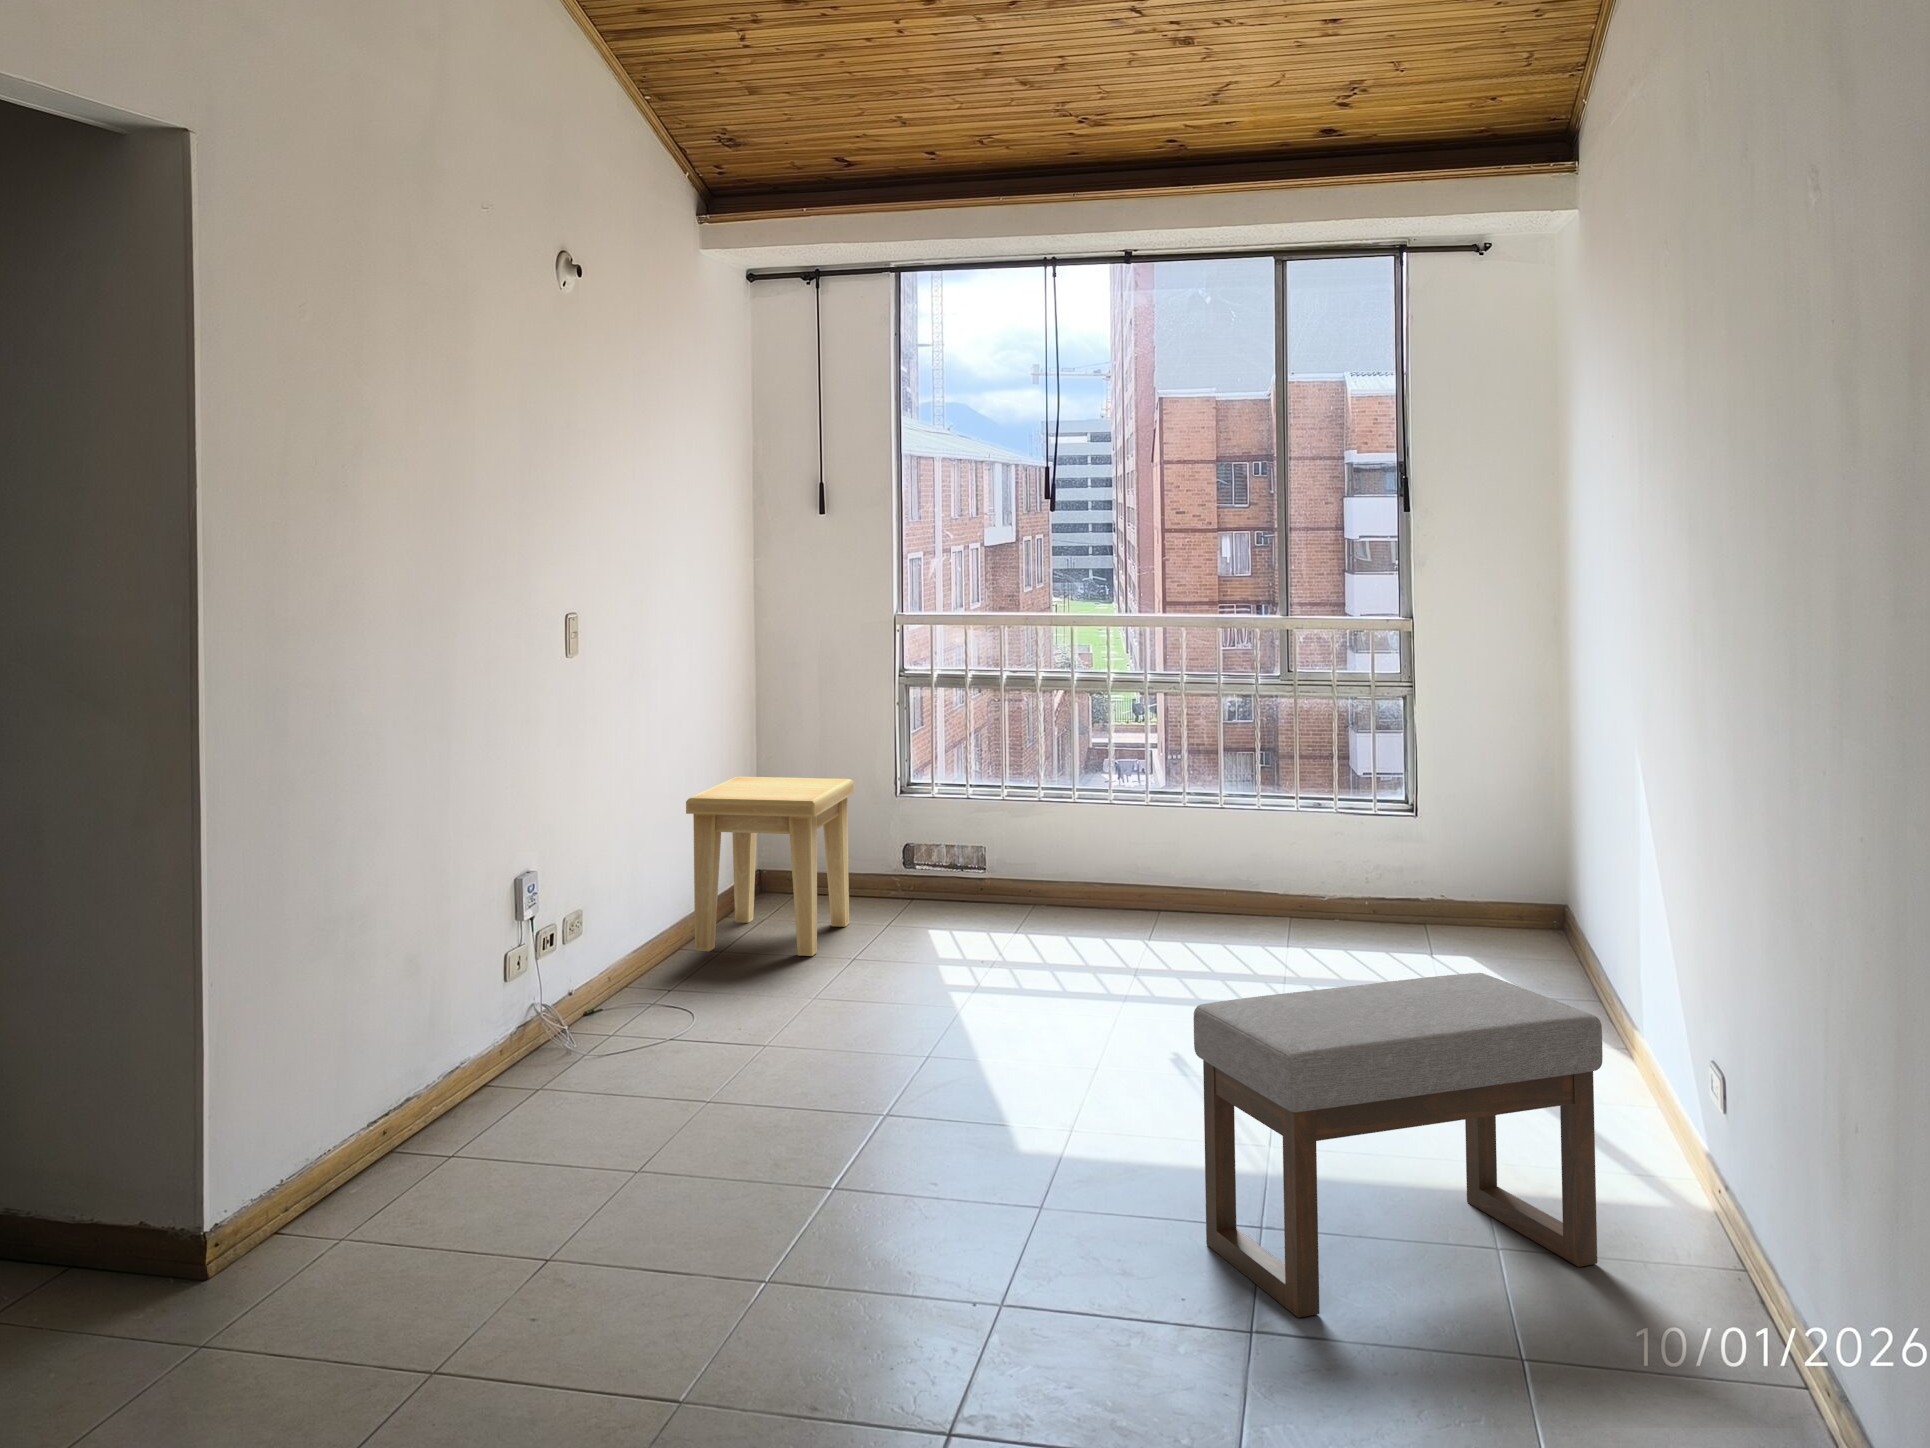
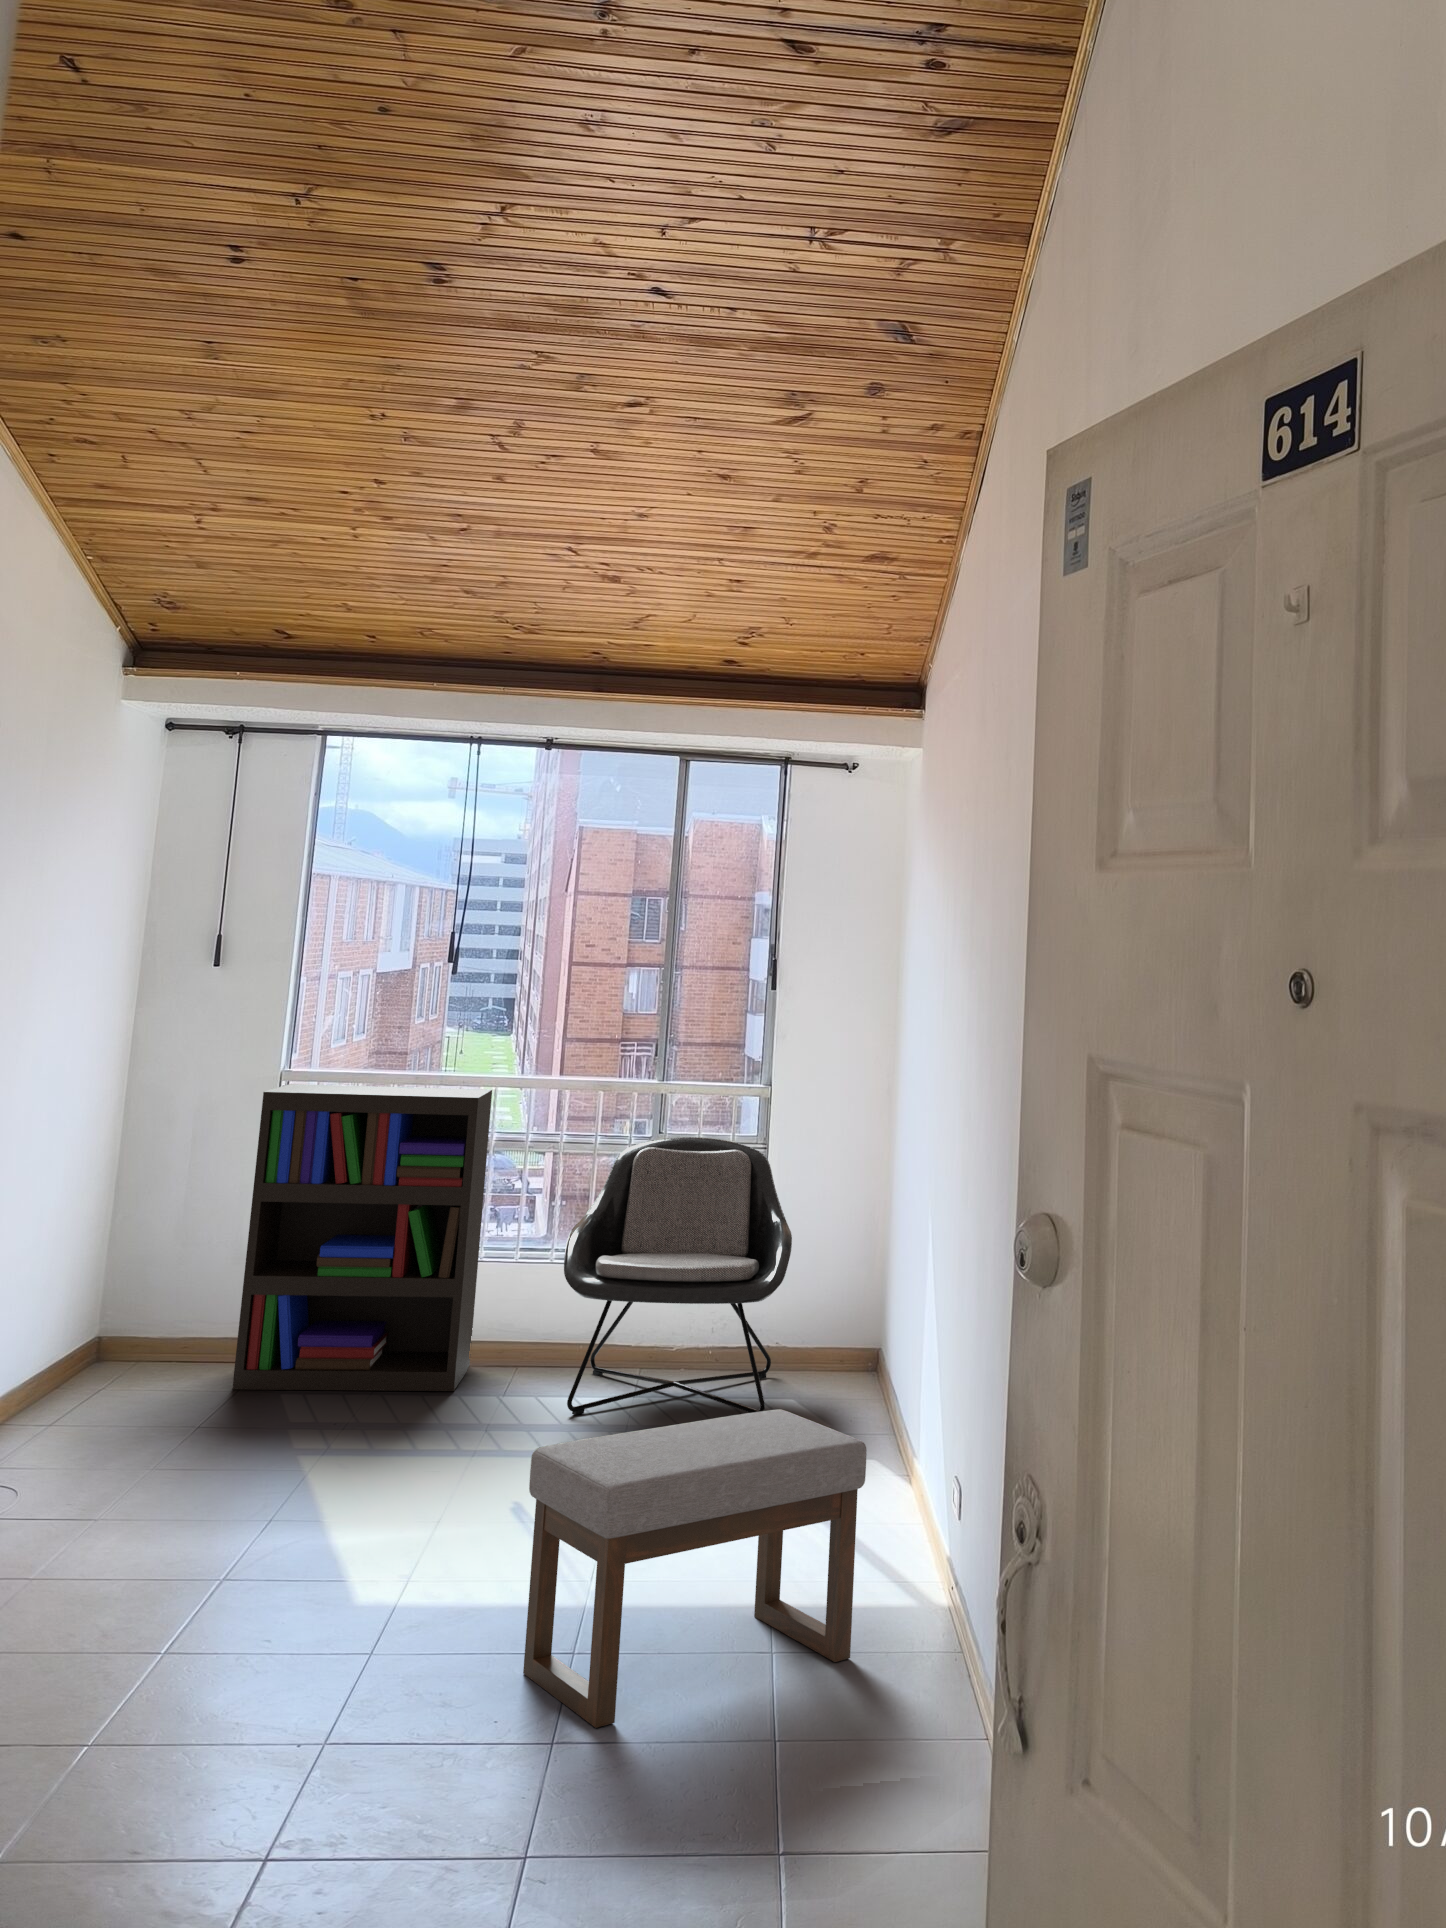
bookshelf: none [878,629,1110,935] -> present [232,1084,492,1391]
lounge chair: none [1200,675,1456,976] -> present [564,1137,792,1415]
side table: present [686,777,854,956] -> none [22,1235,220,1425]

